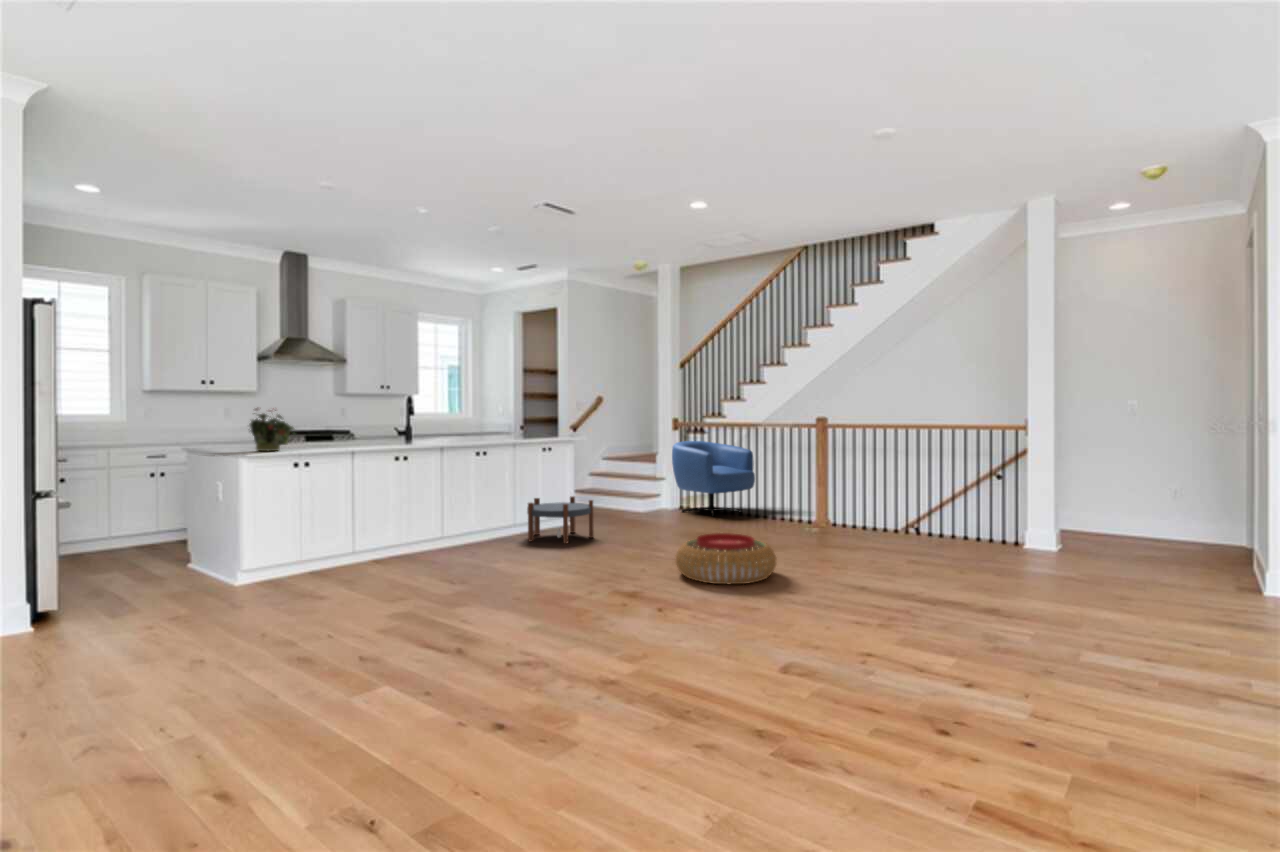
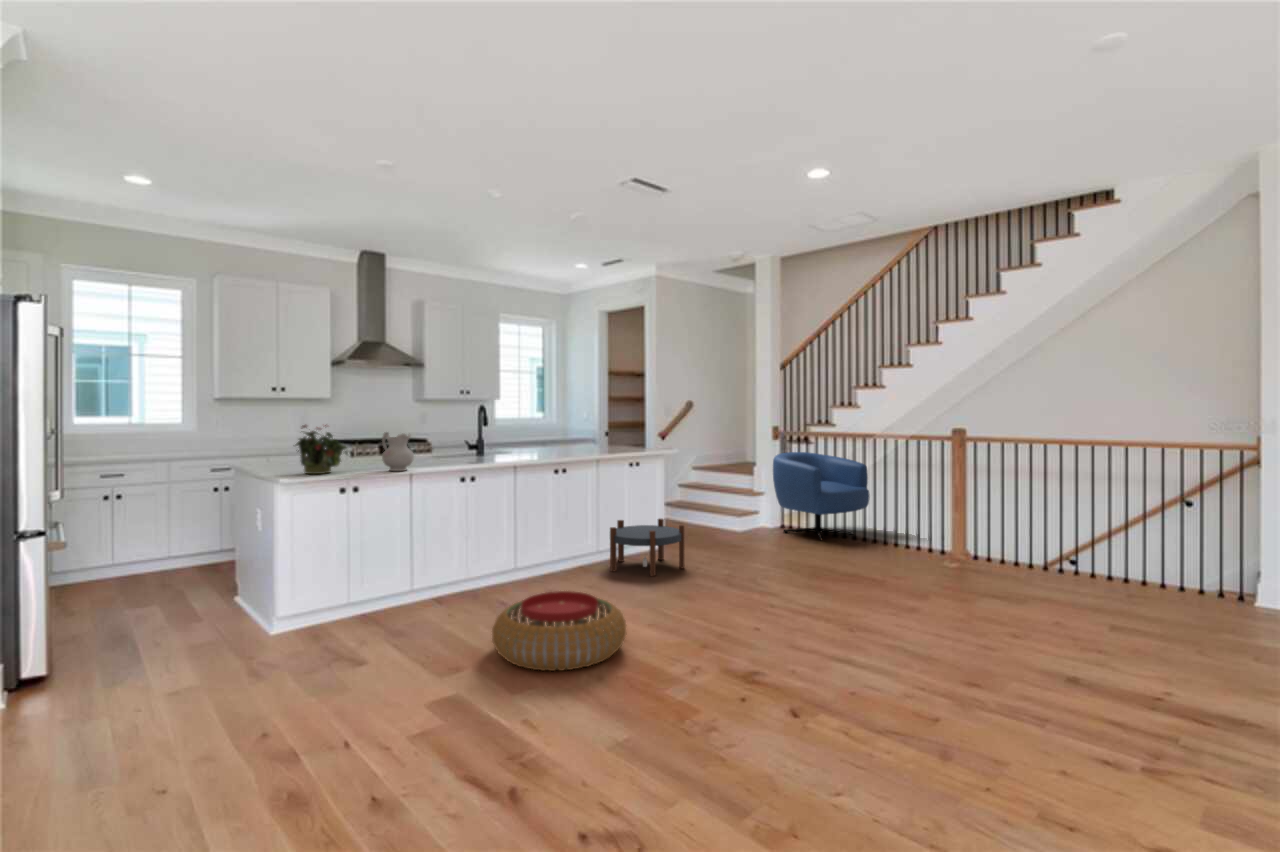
ceramic pitcher: none [326,415,355,449] -> present [382,432,414,471]
pouf: present [675,533,776,584] -> present [492,591,626,671]

